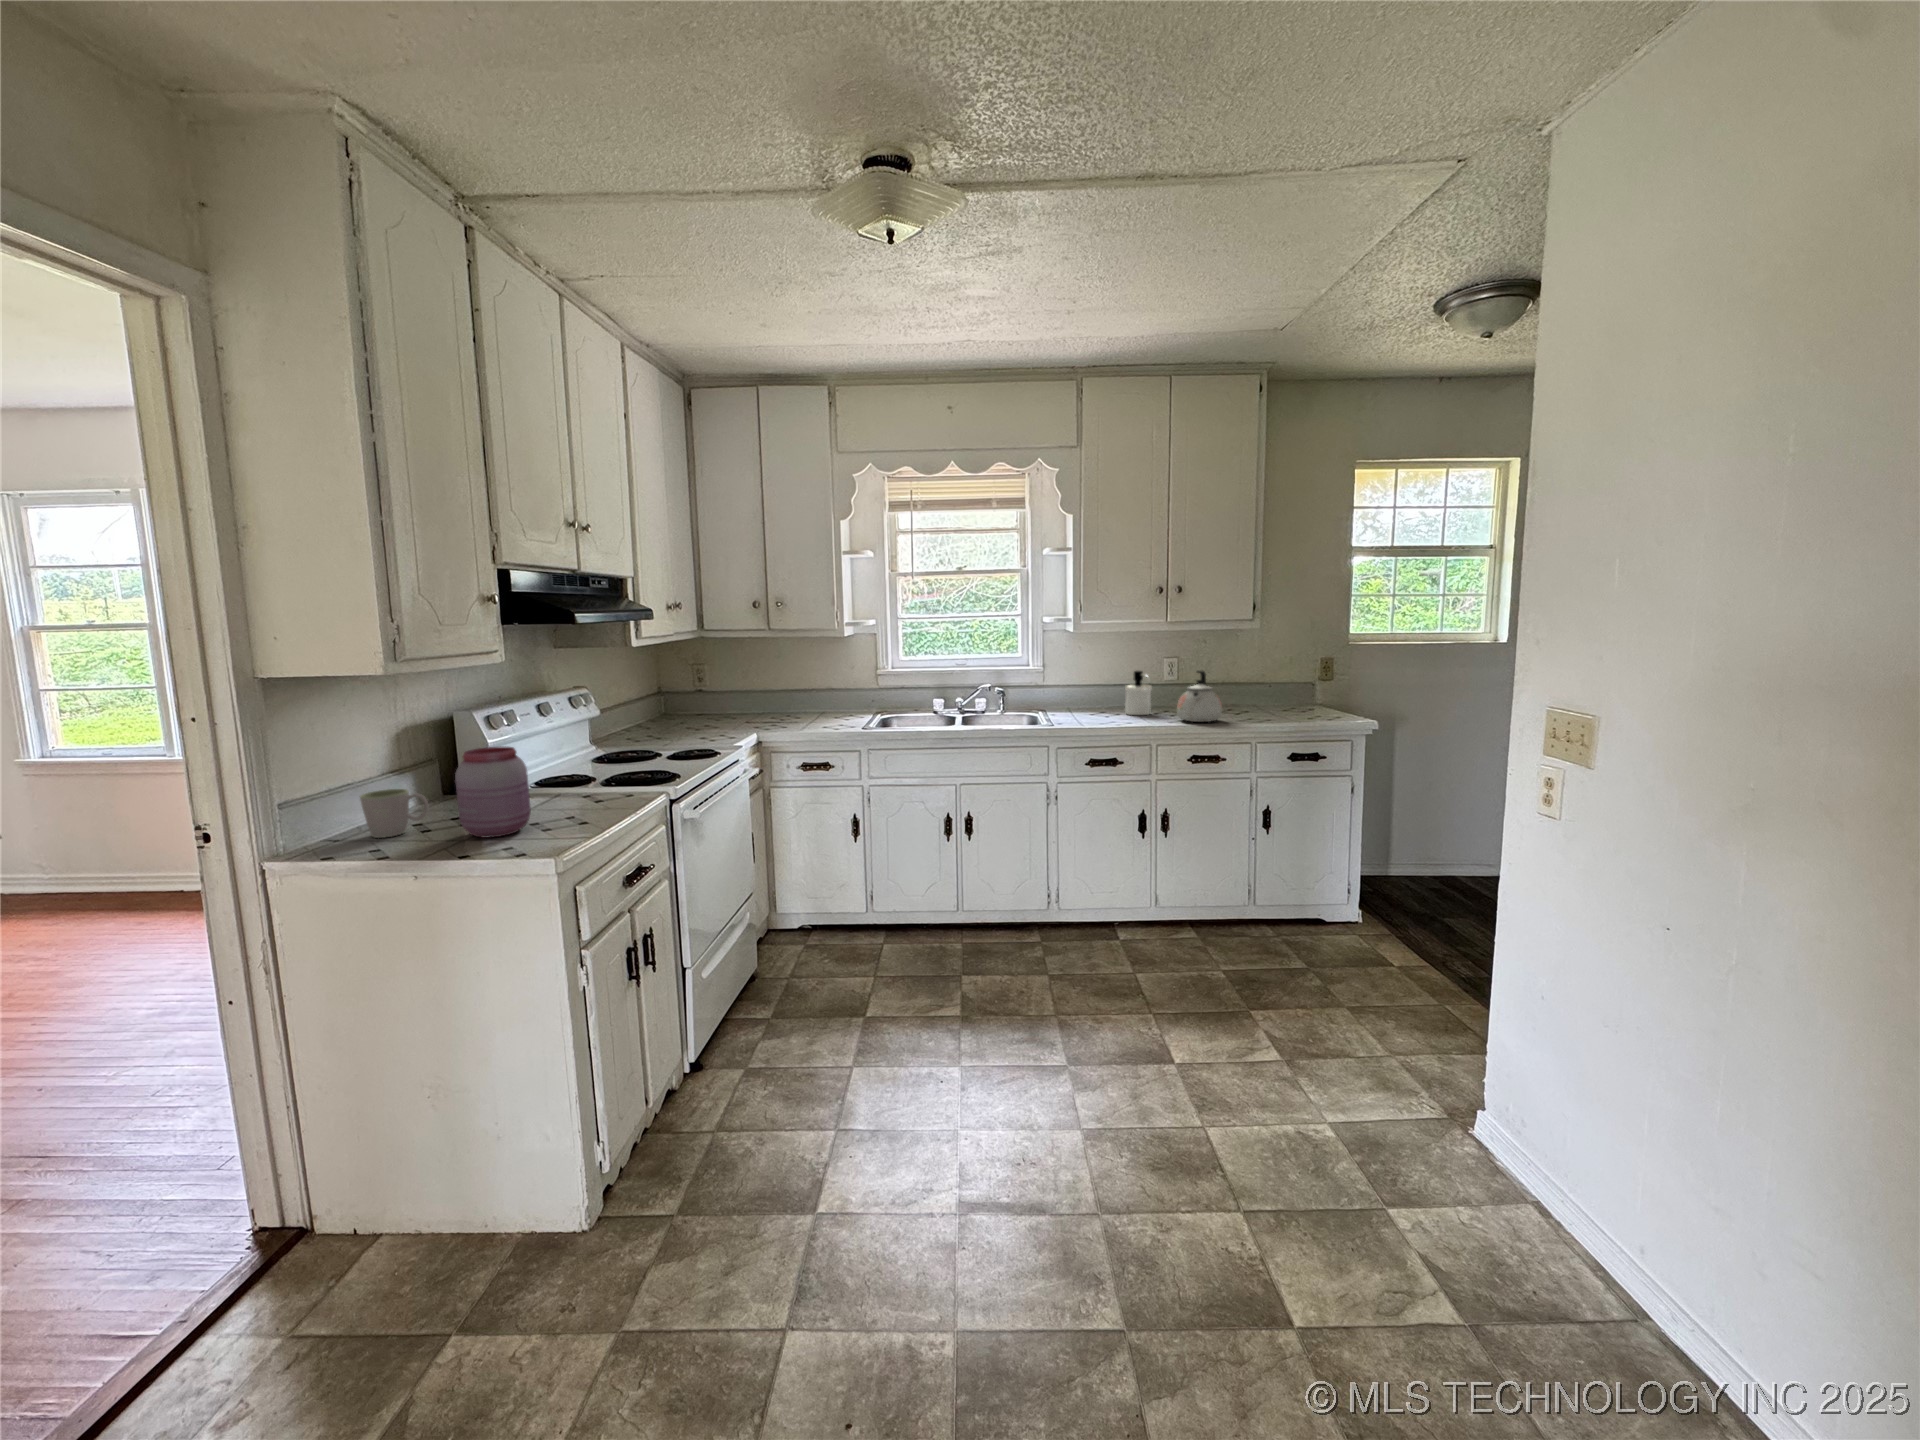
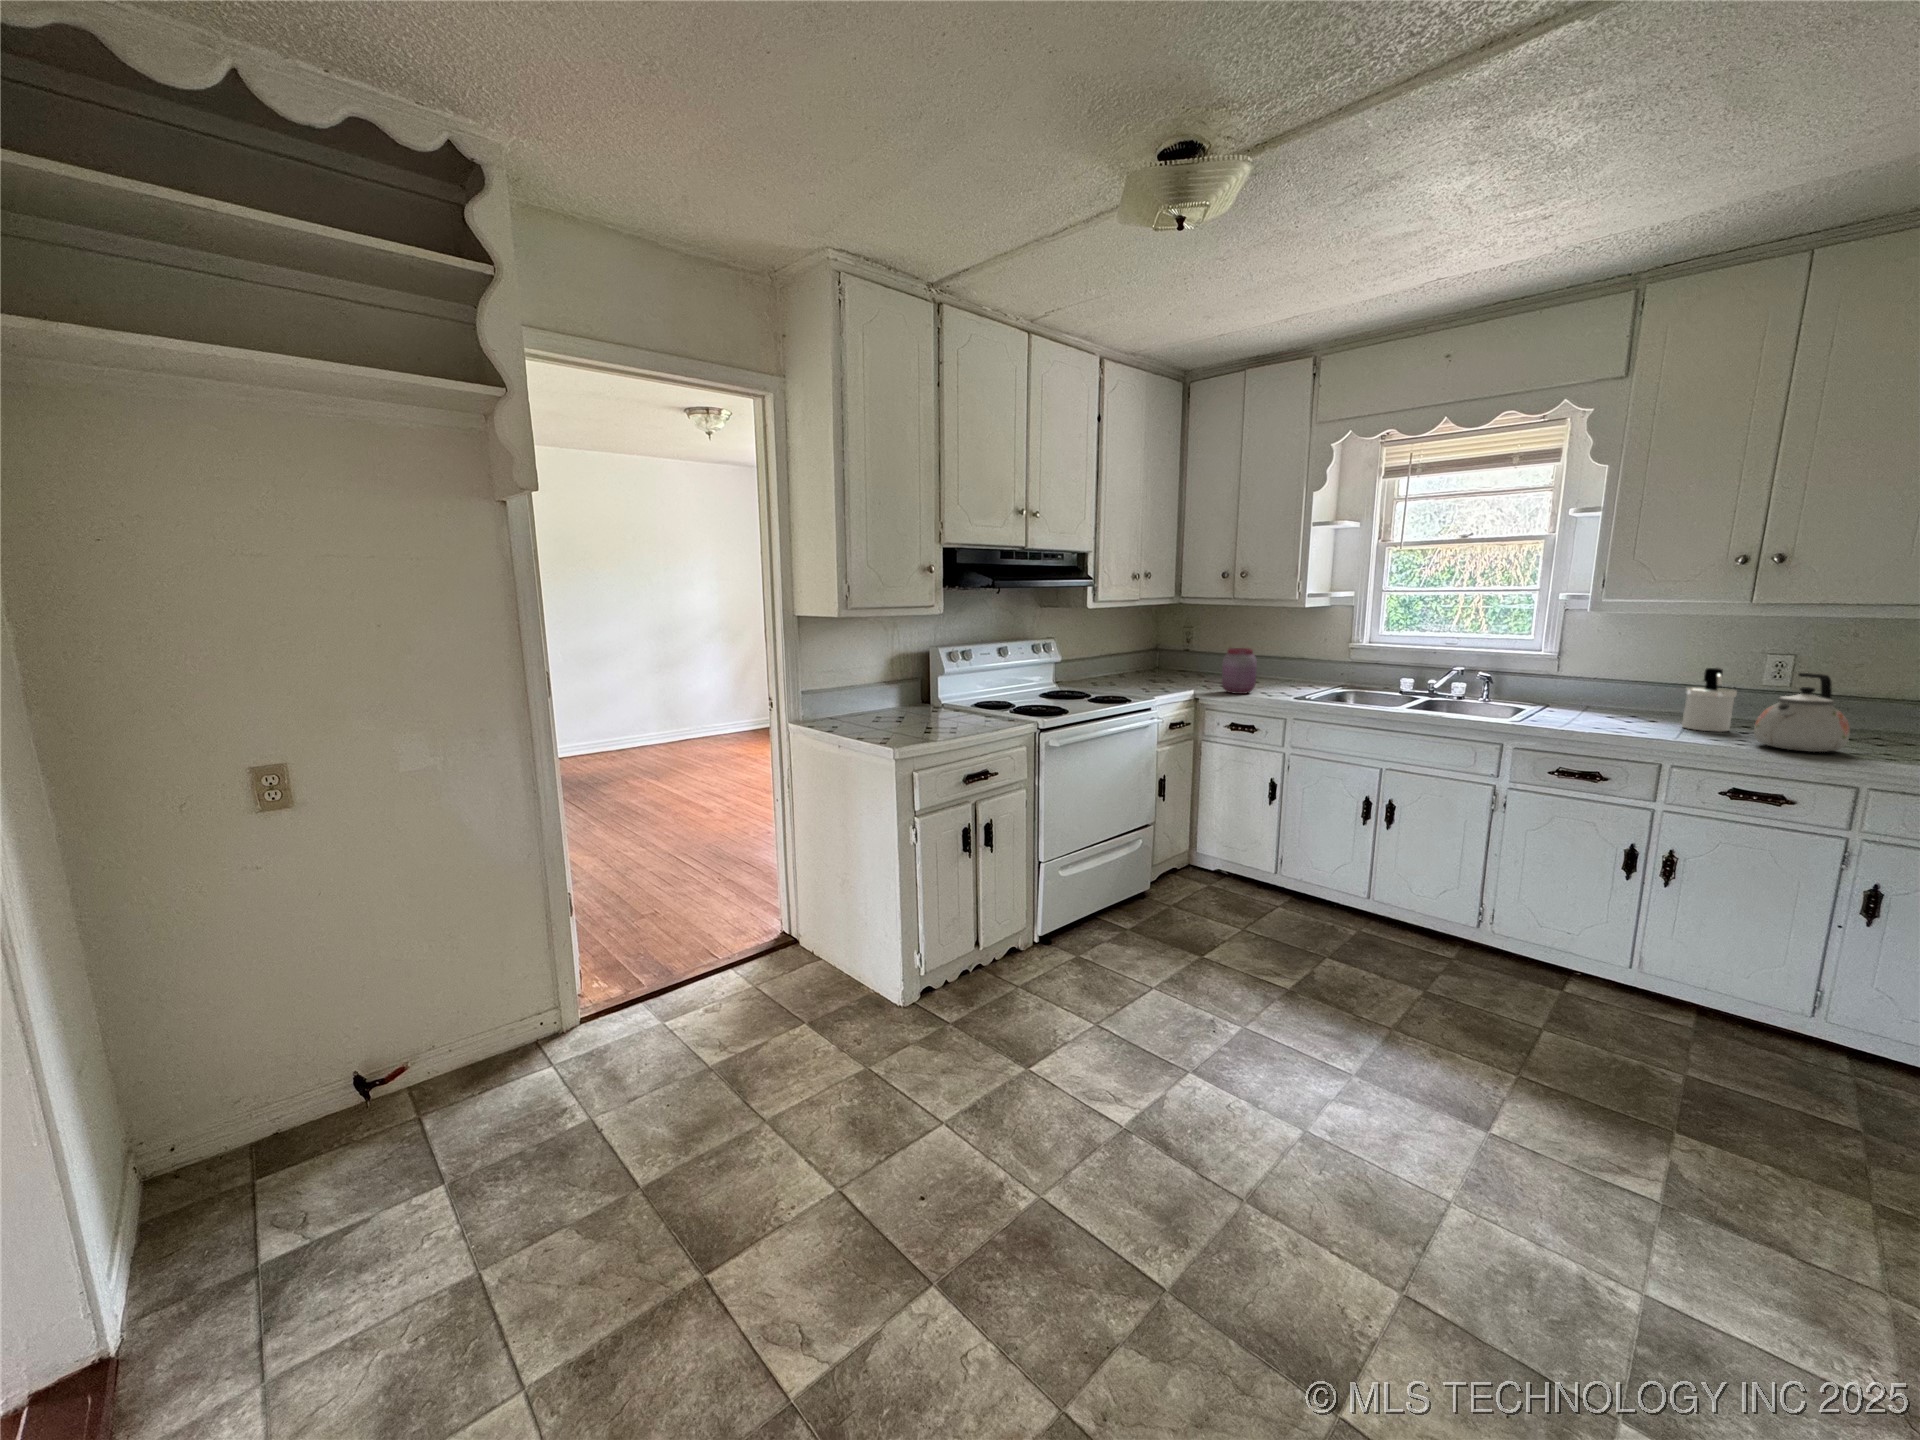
jar: present [455,746,531,838] -> present [1222,648,1257,694]
mug: present [360,789,429,838] -> none [844,692,878,721]

